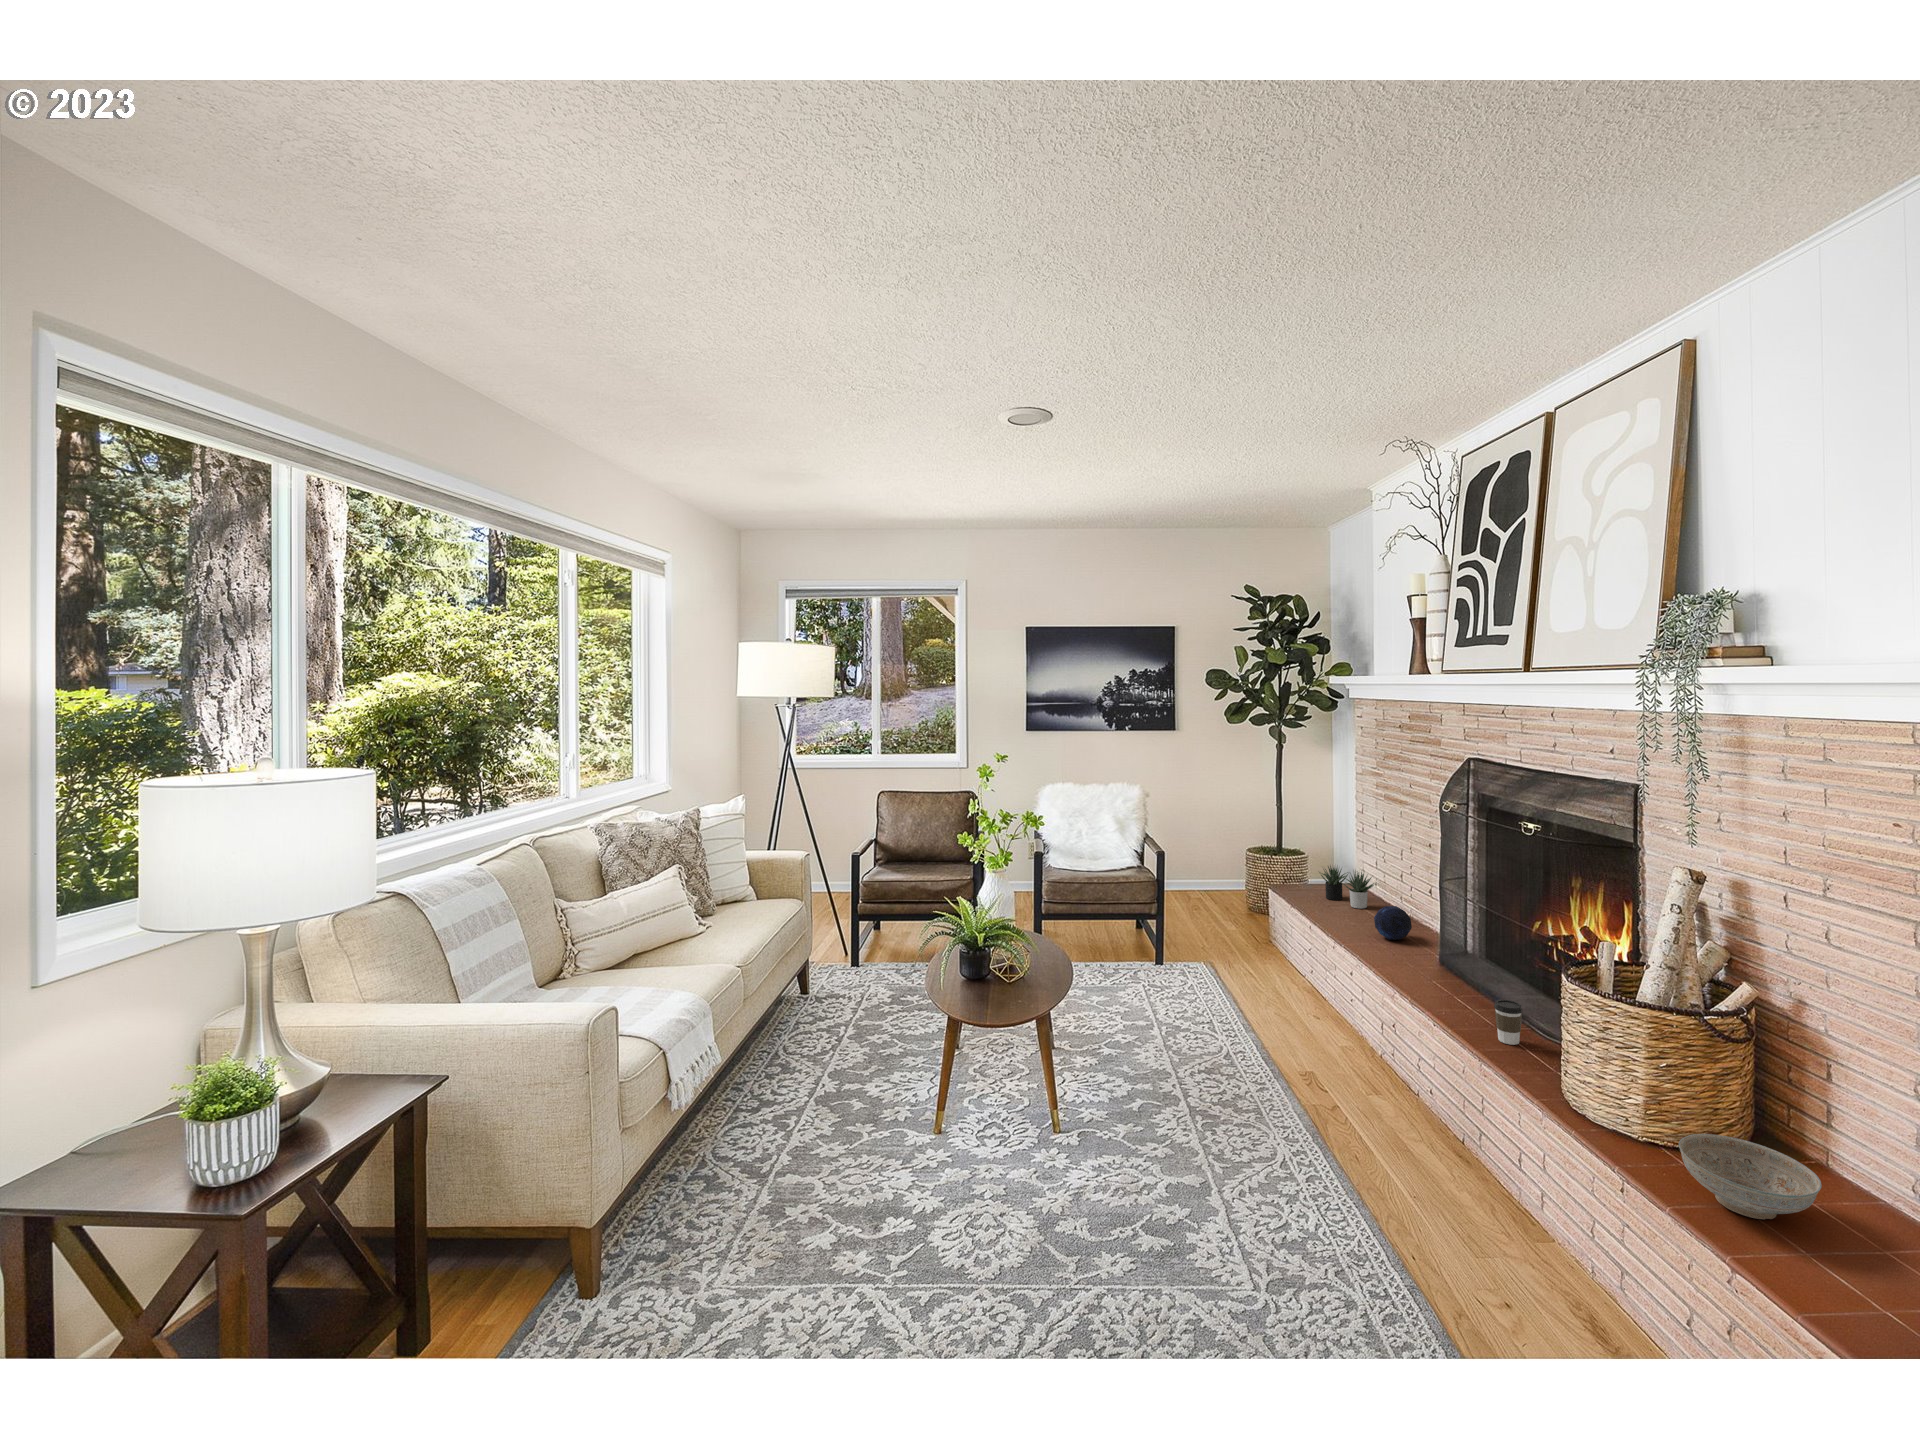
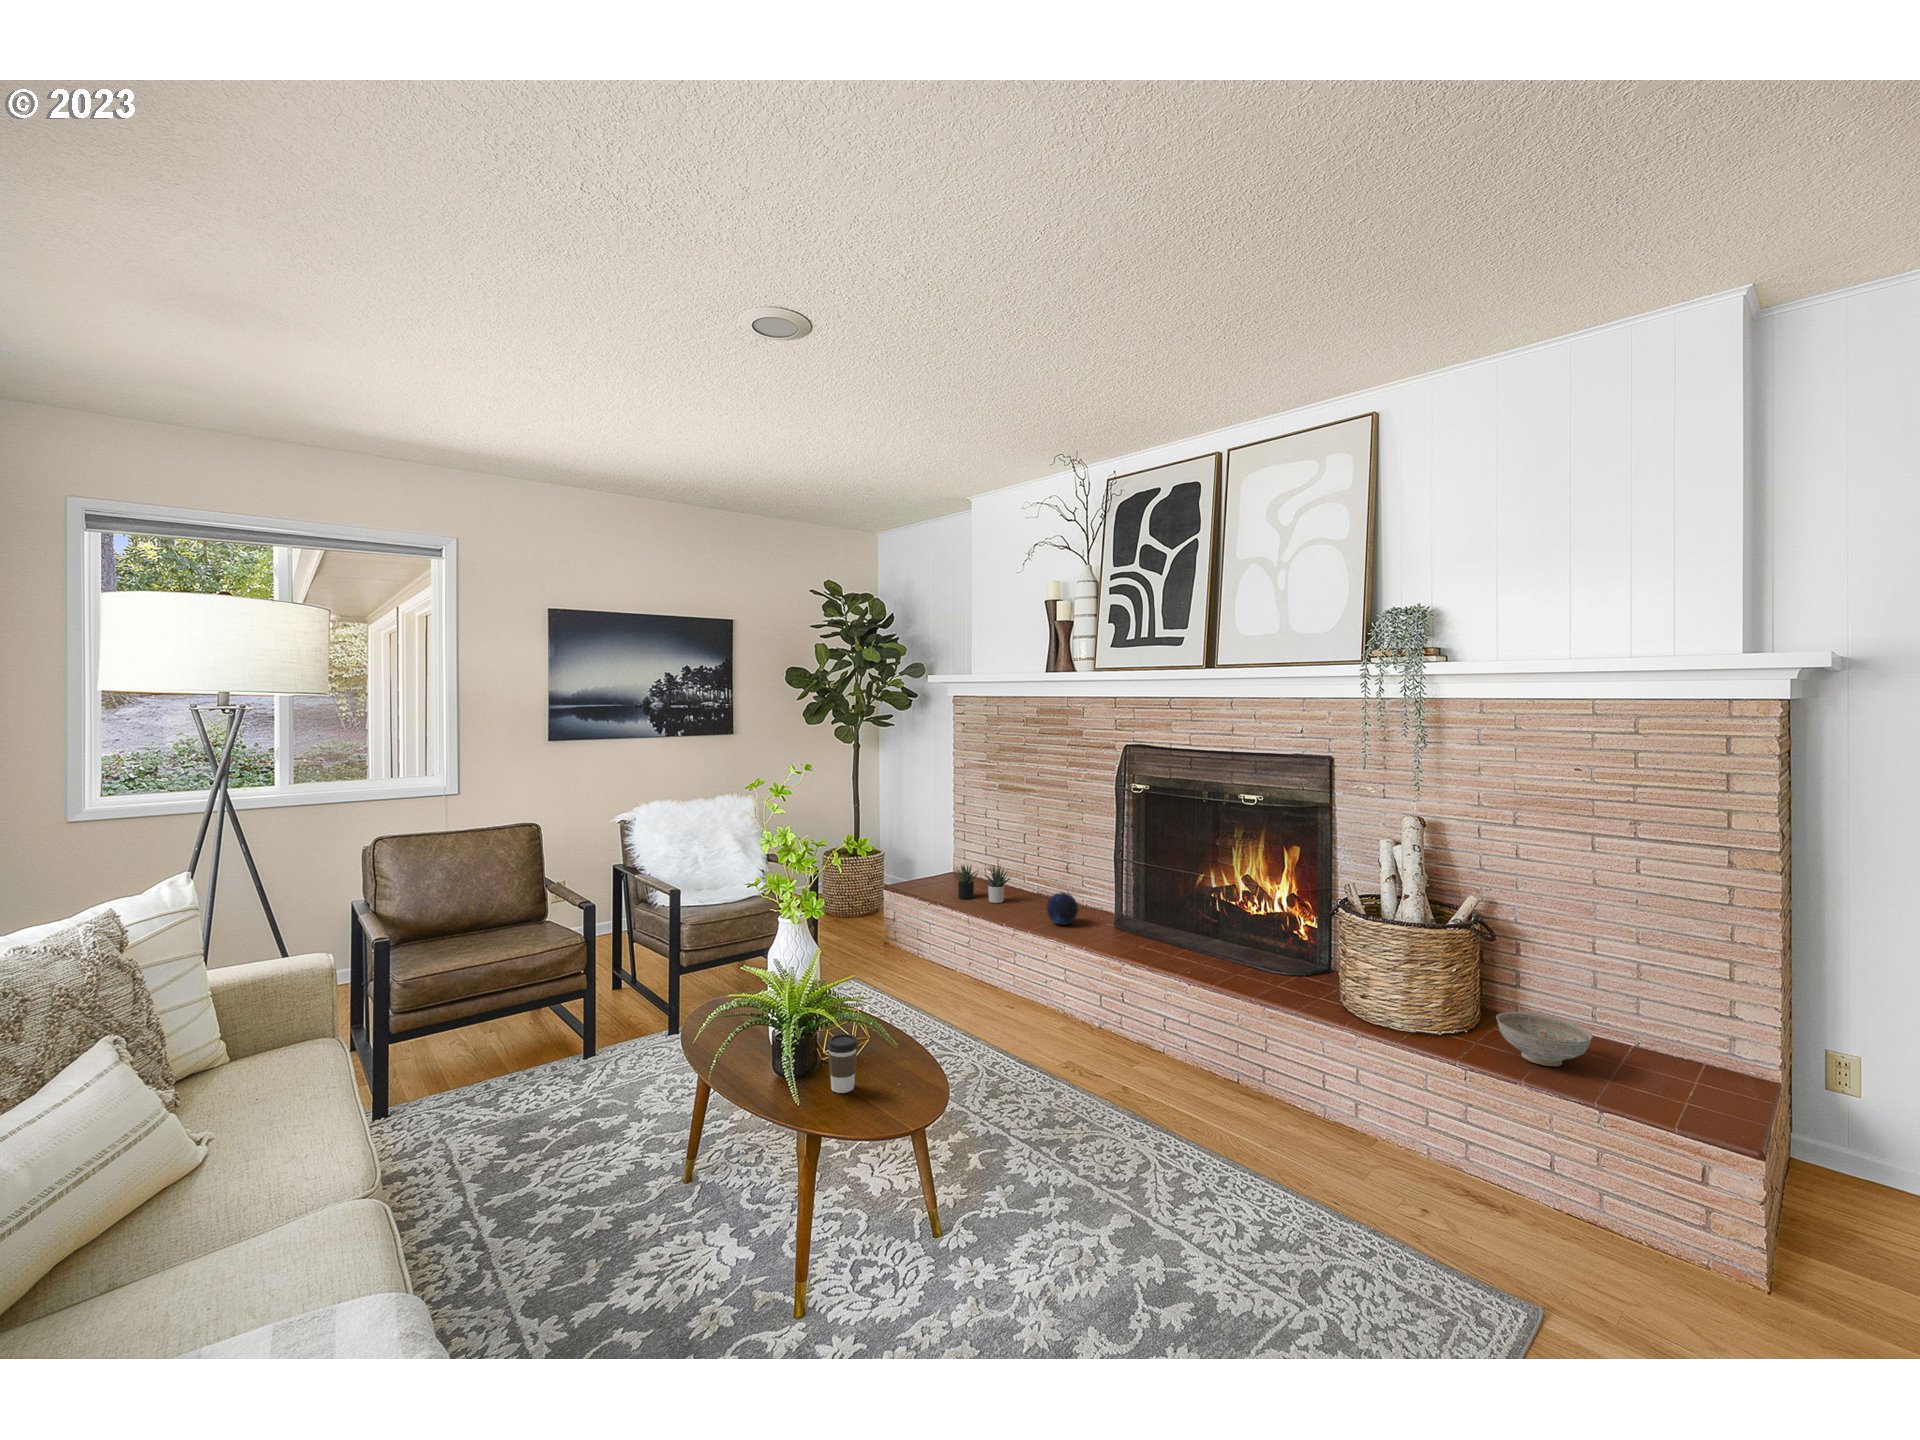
coffee cup: present [1494,1000,1523,1045] -> present [827,1034,858,1093]

